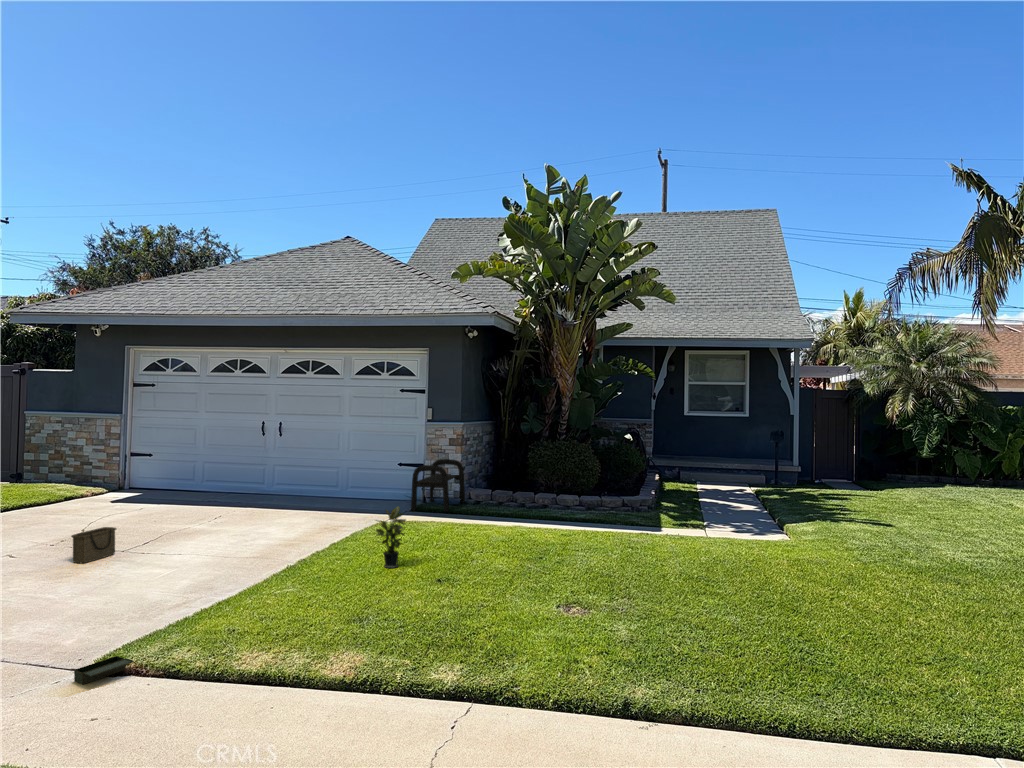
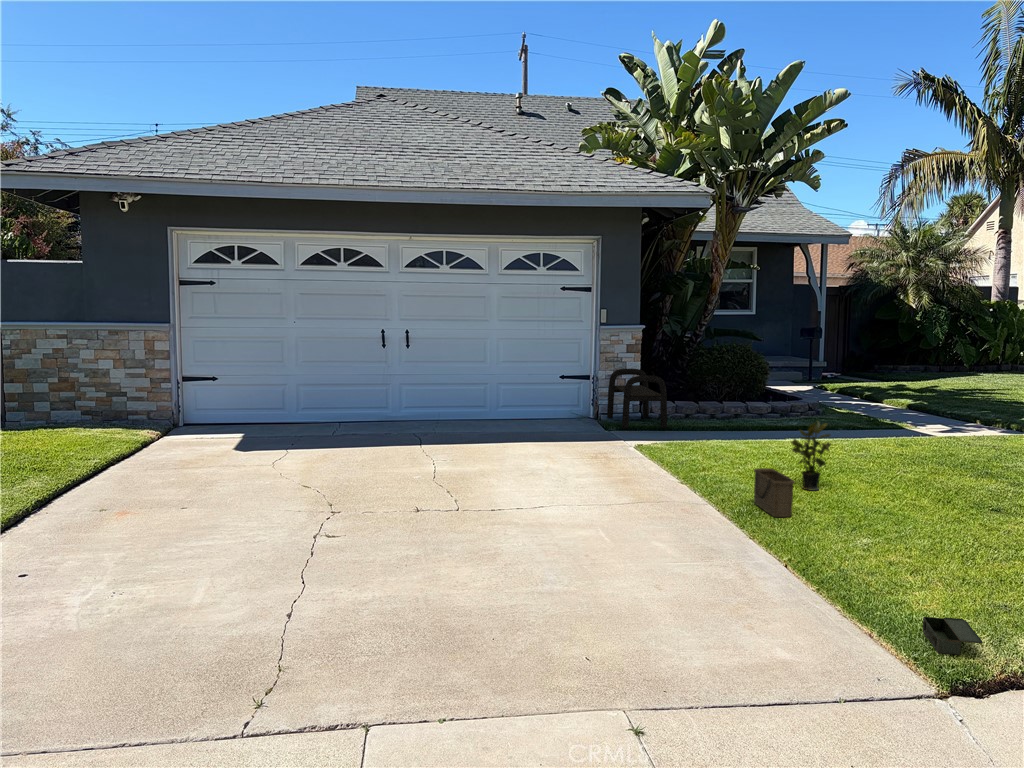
basket: present [71,527,116,563] -> present [754,468,795,517]

